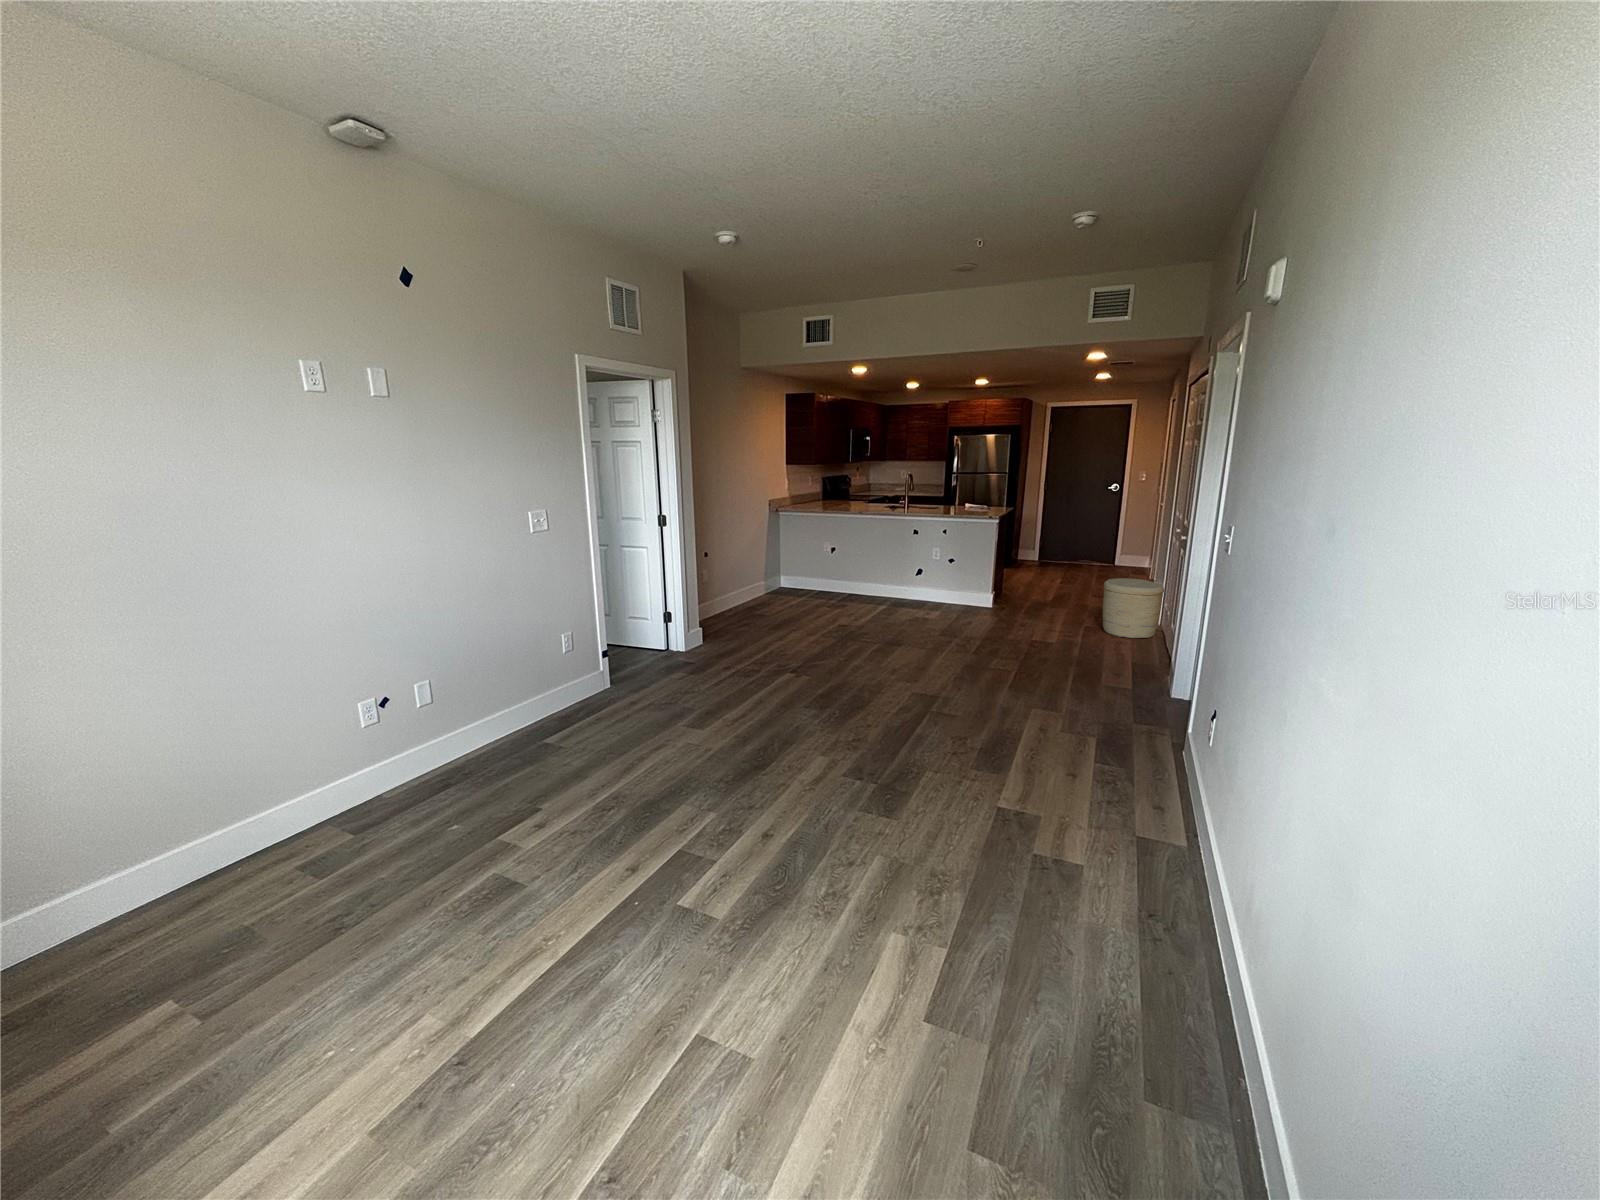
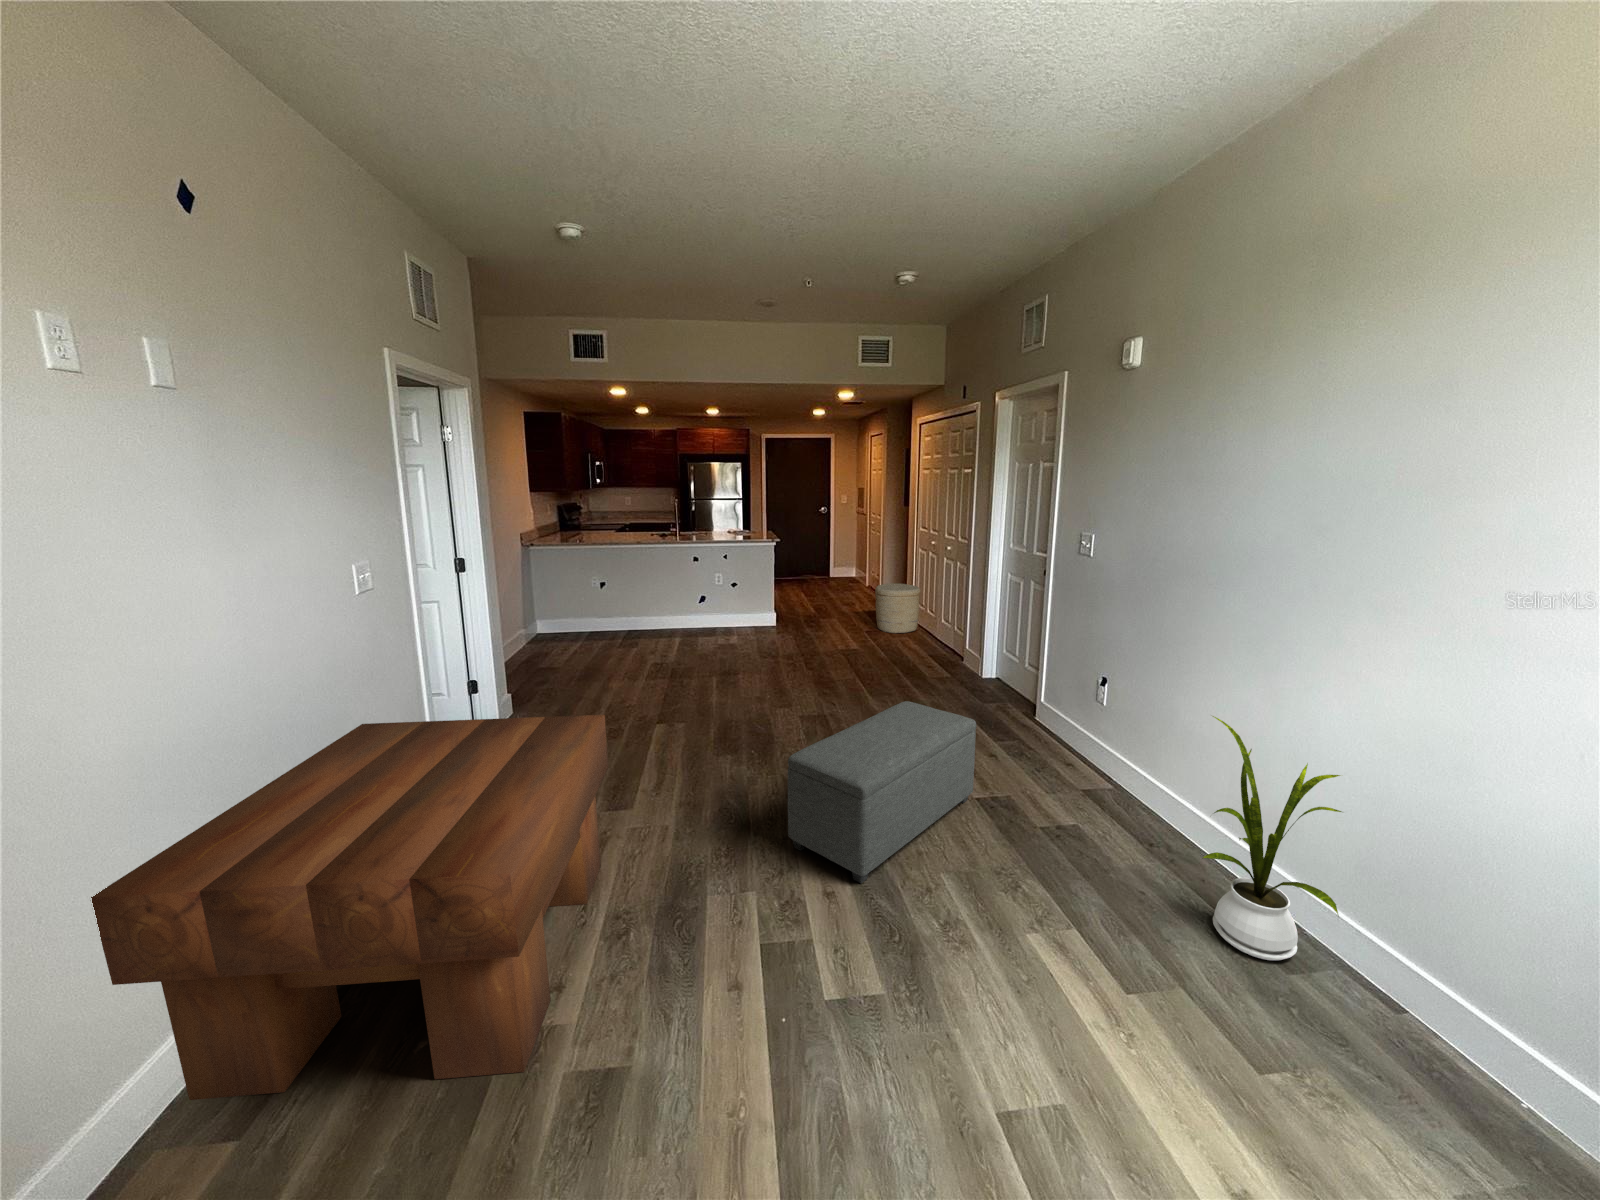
coffee table: none [322,622,651,859] -> present [91,715,609,1100]
ottoman: none [774,692,997,840] -> present [788,701,976,883]
house plant: none [1107,765,1281,1100] -> present [1203,716,1342,960]

